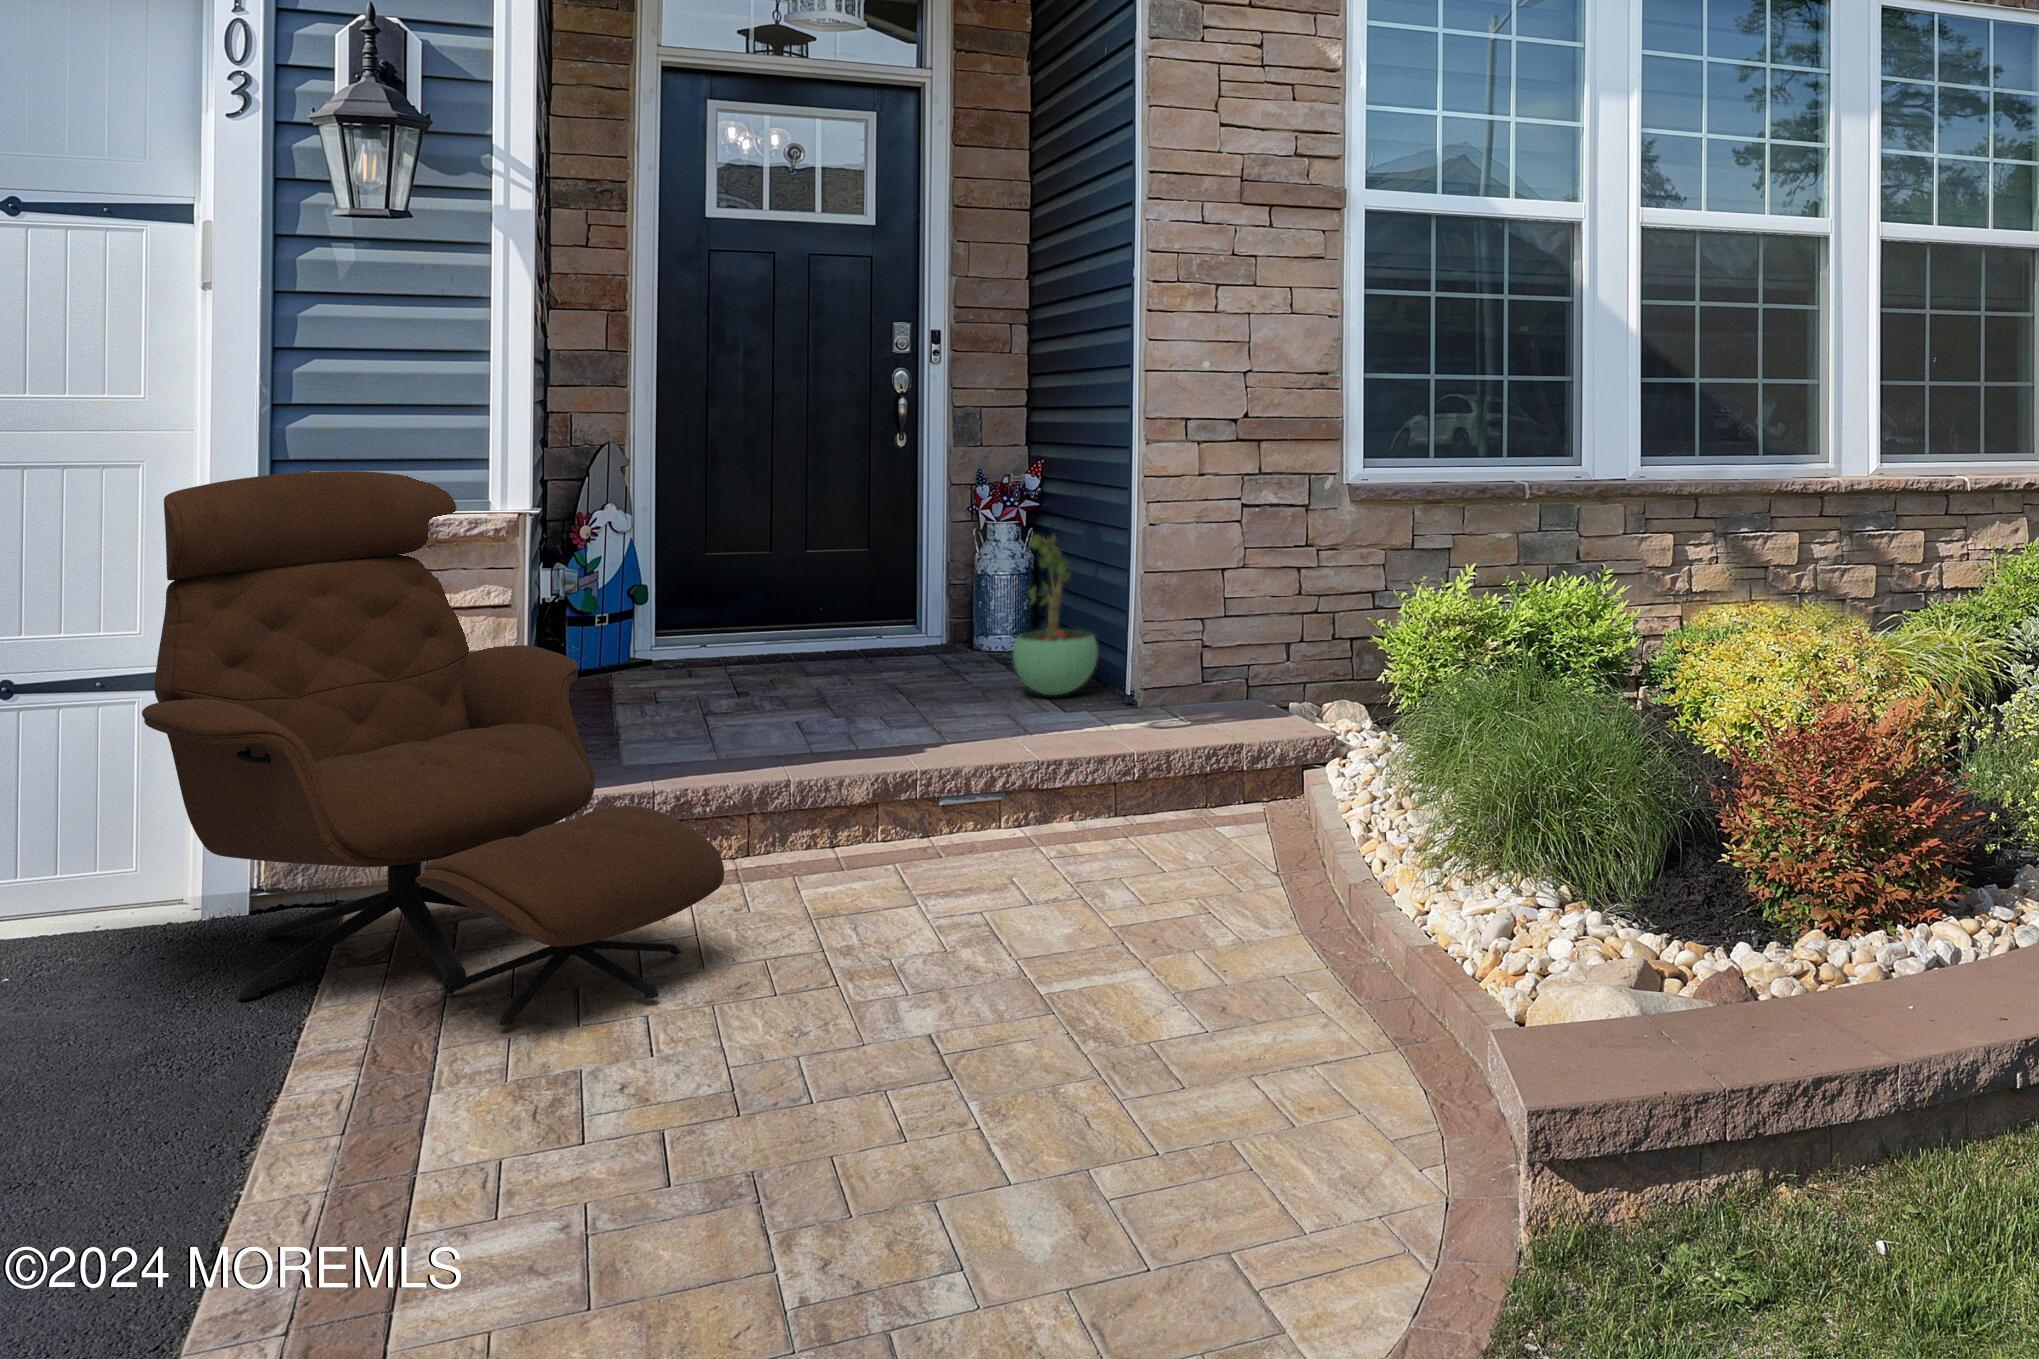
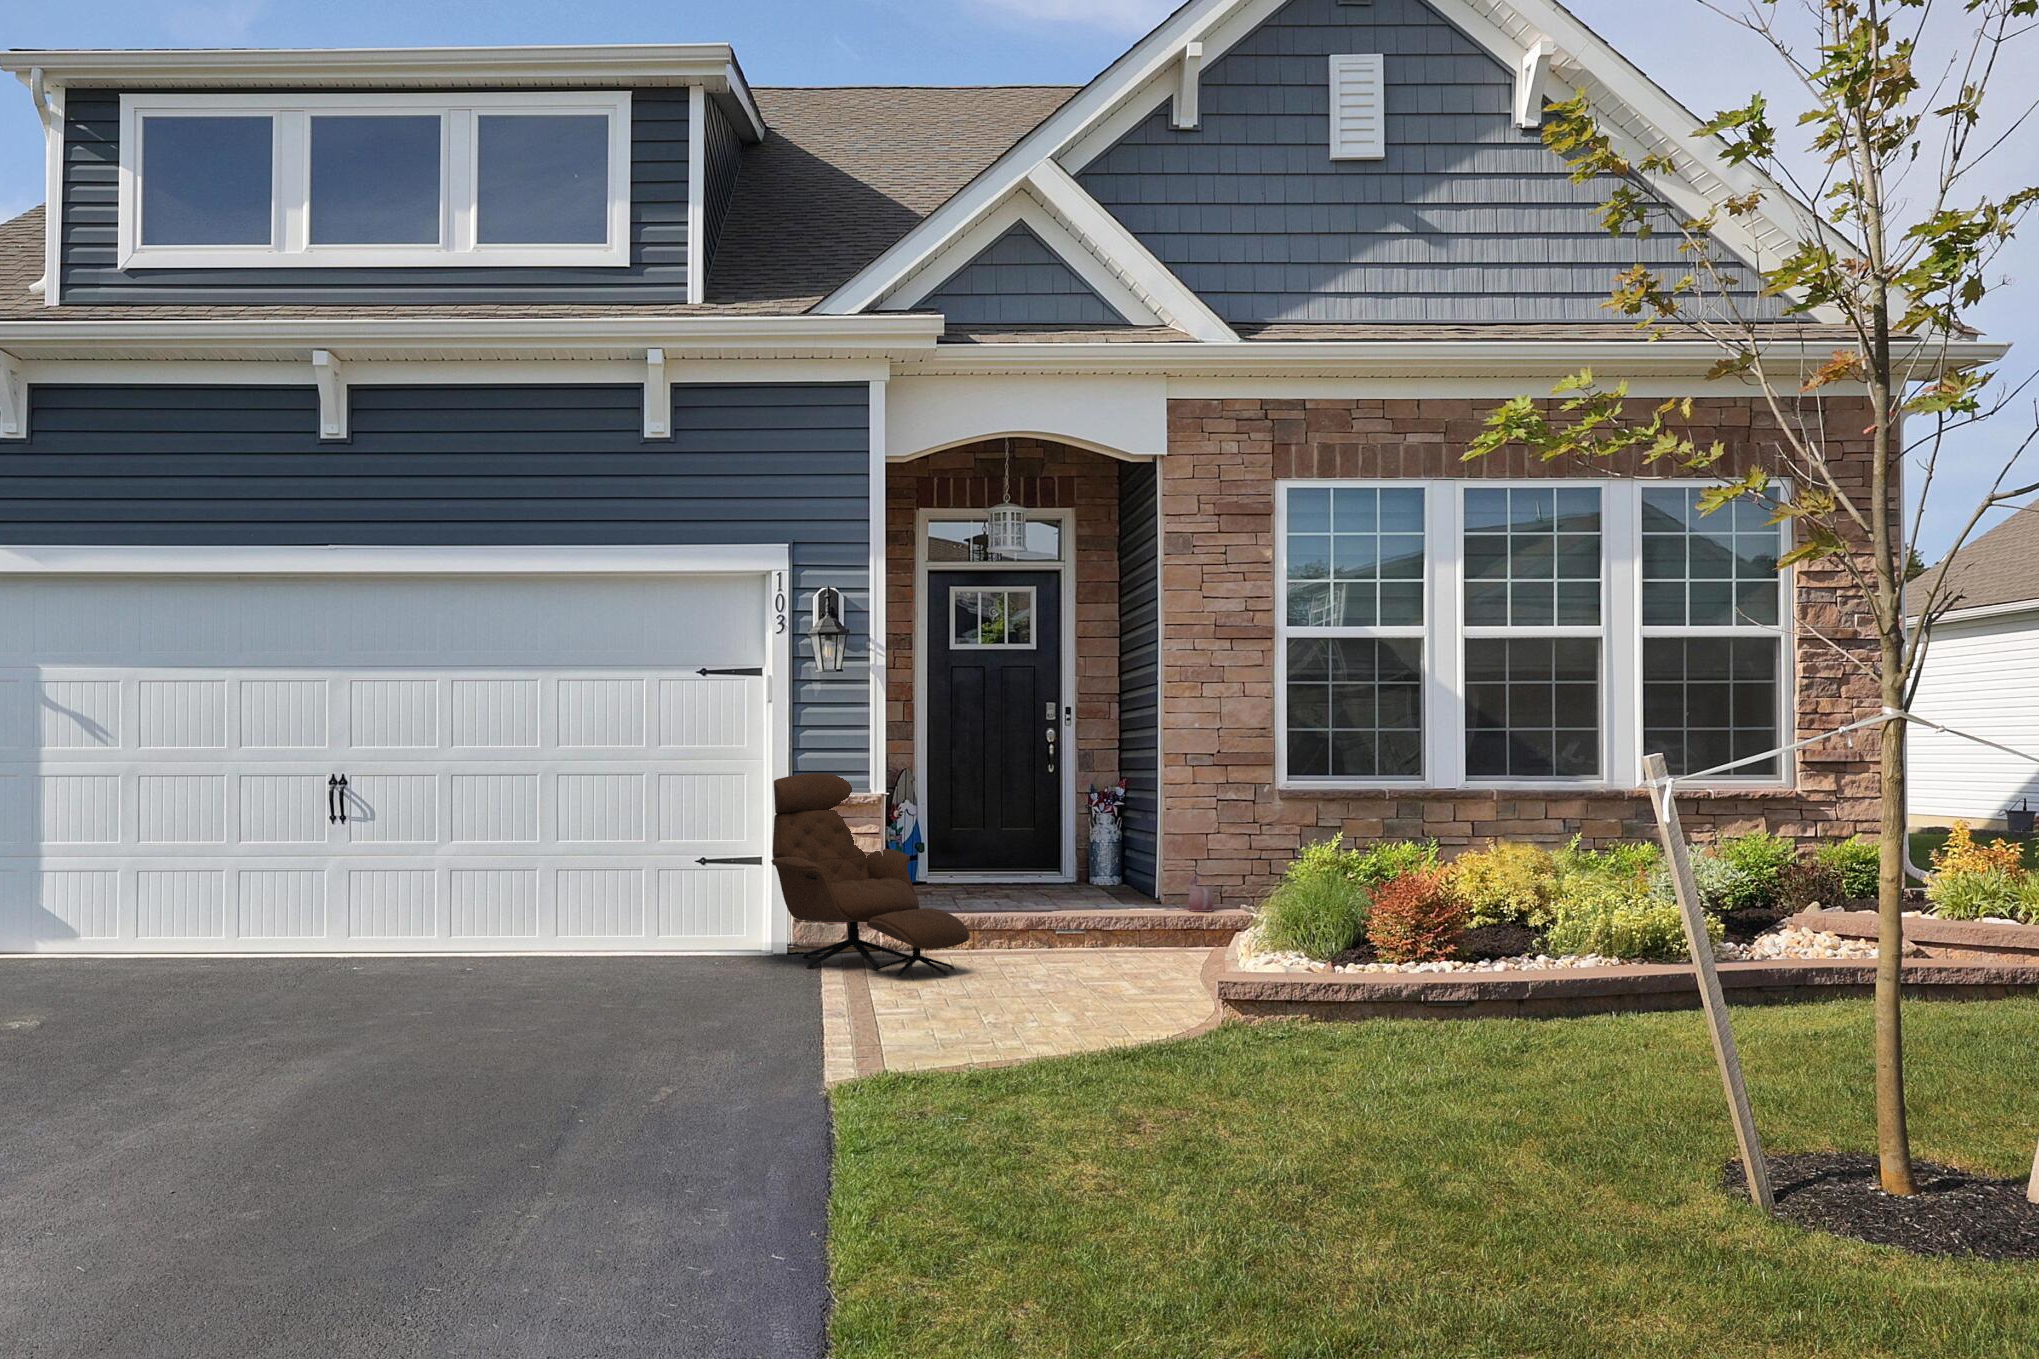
potted plant: present [1013,534,1098,695] -> none [1101,813,1145,901]
watering can: none [1192,646,1248,721] -> present [1188,877,1213,912]

